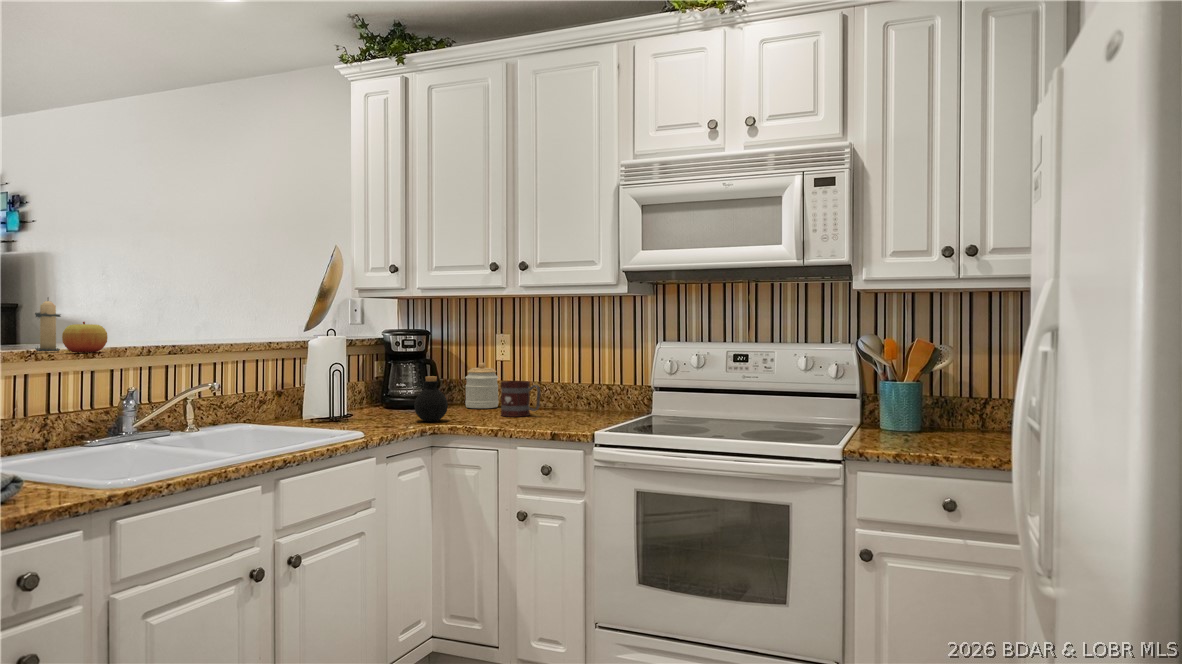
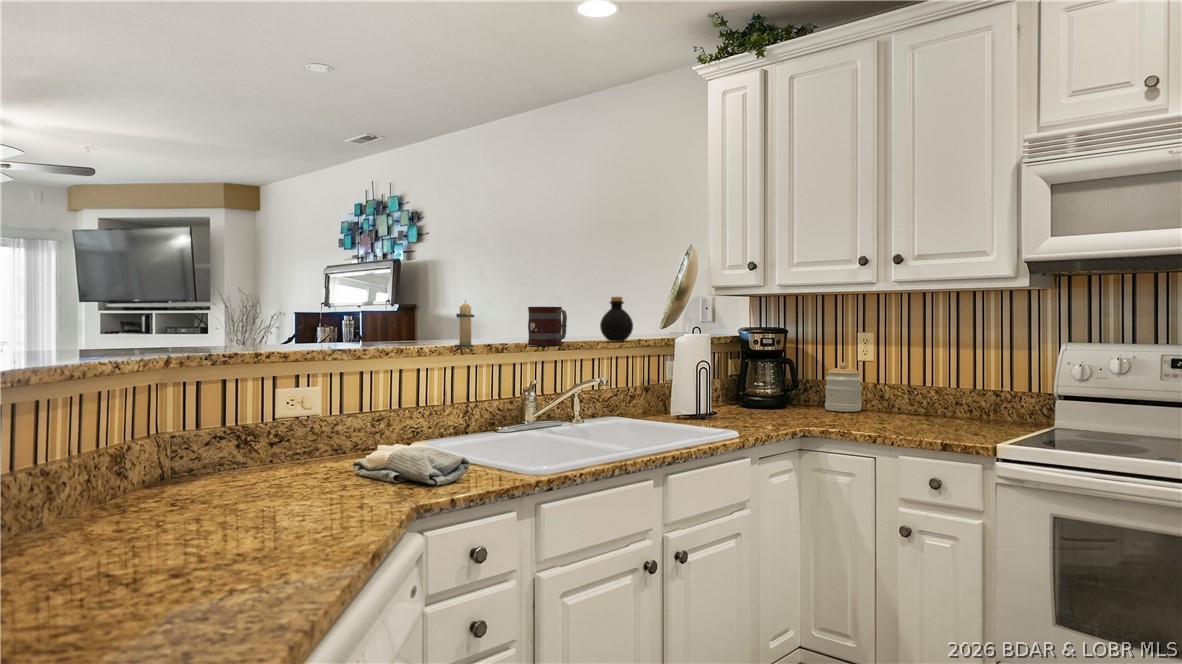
apple: present [62,322,108,352] -> none [480,321,514,349]
bottle: present [414,376,448,422] -> present [600,297,633,341]
mug: present [501,381,541,417] -> present [528,307,567,346]

